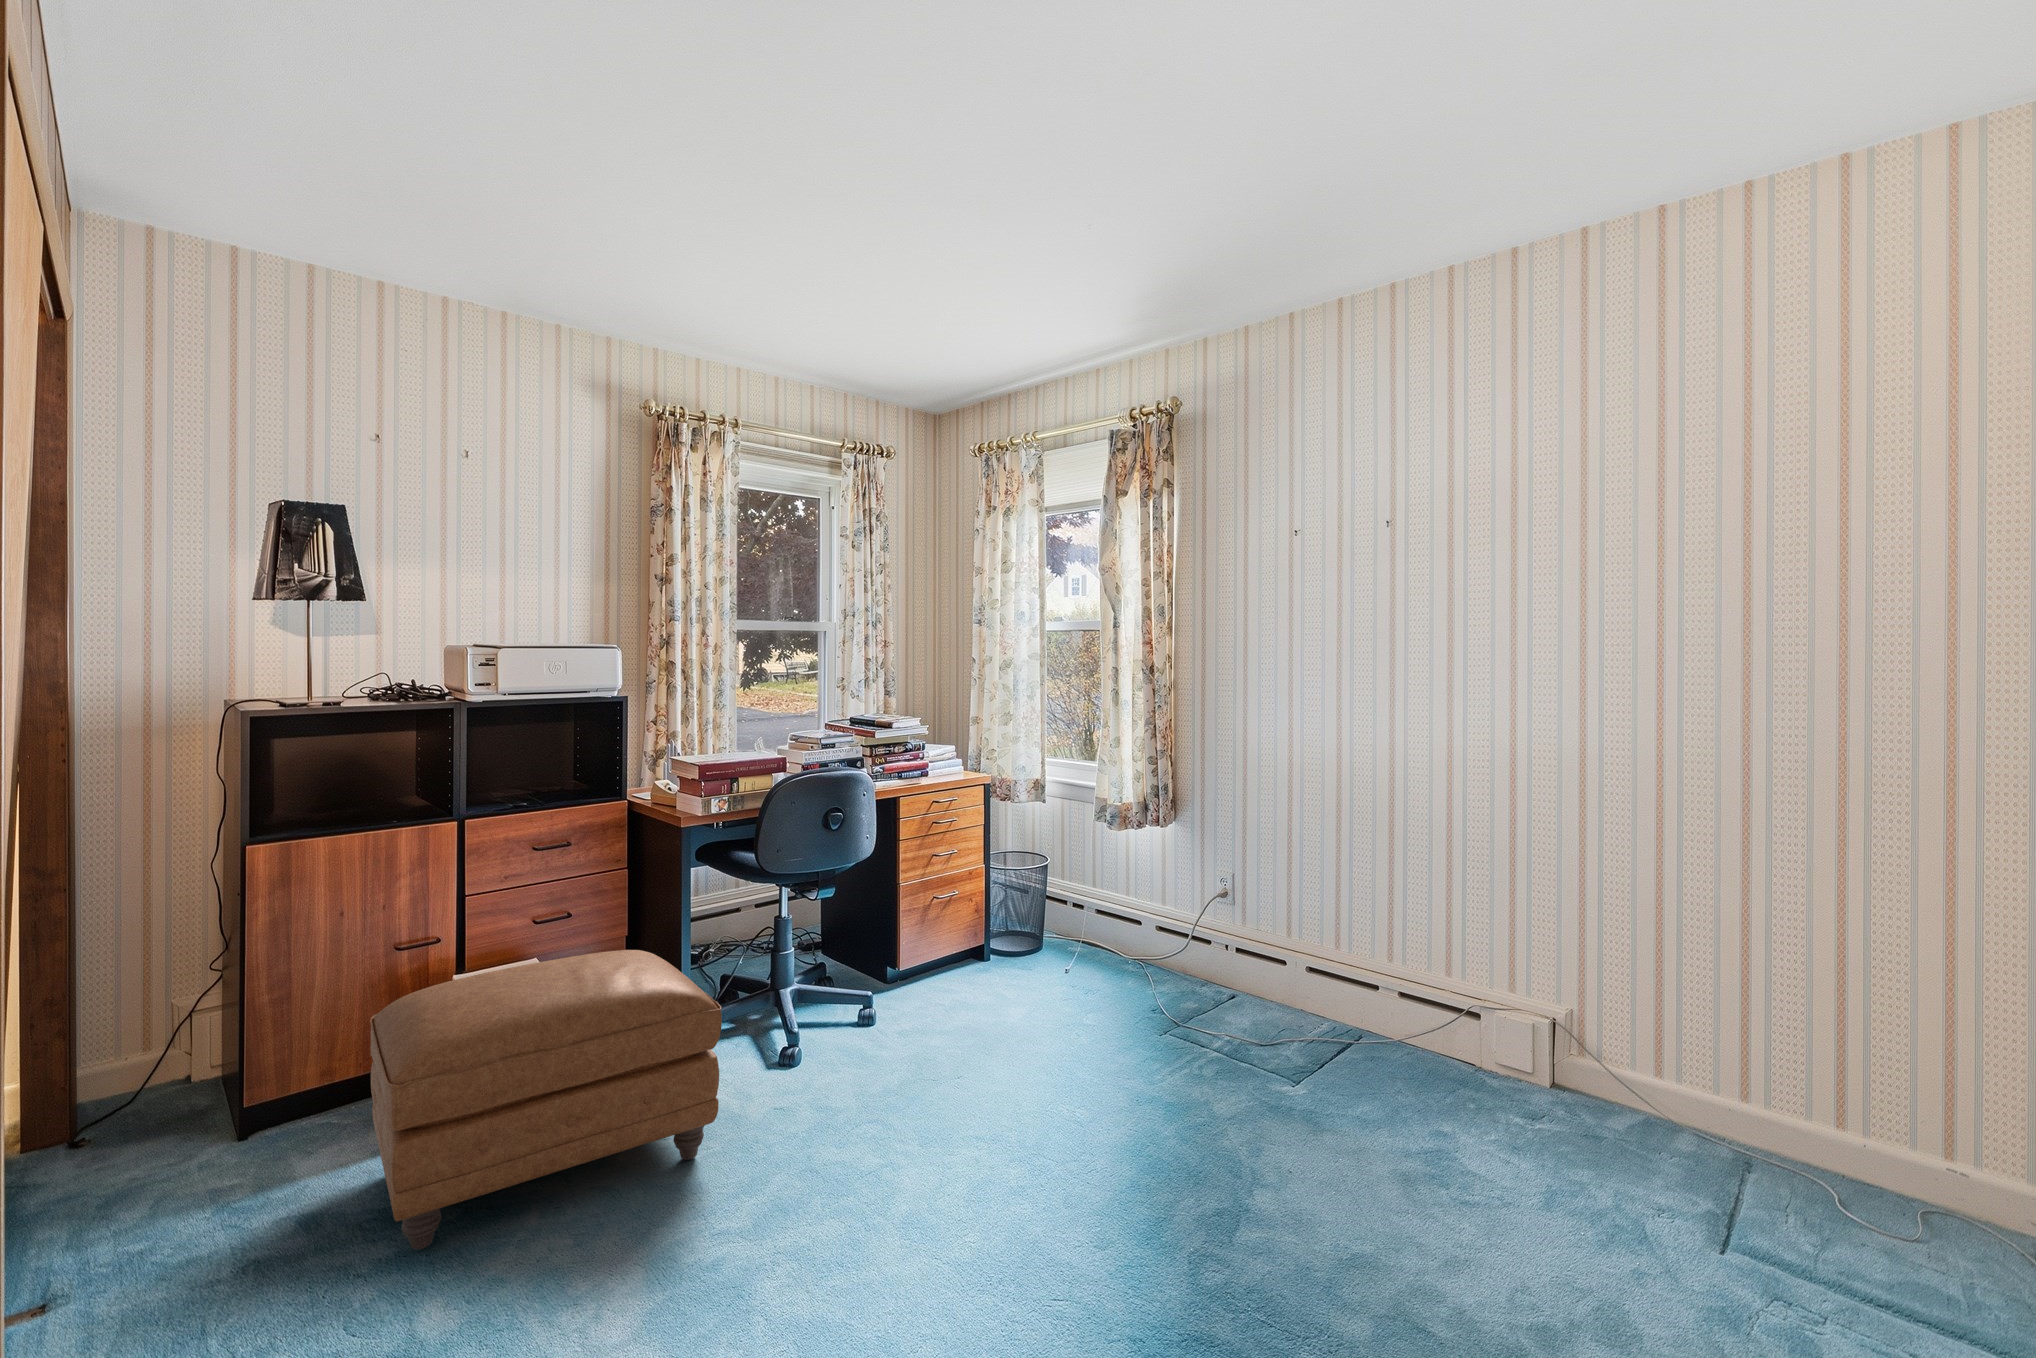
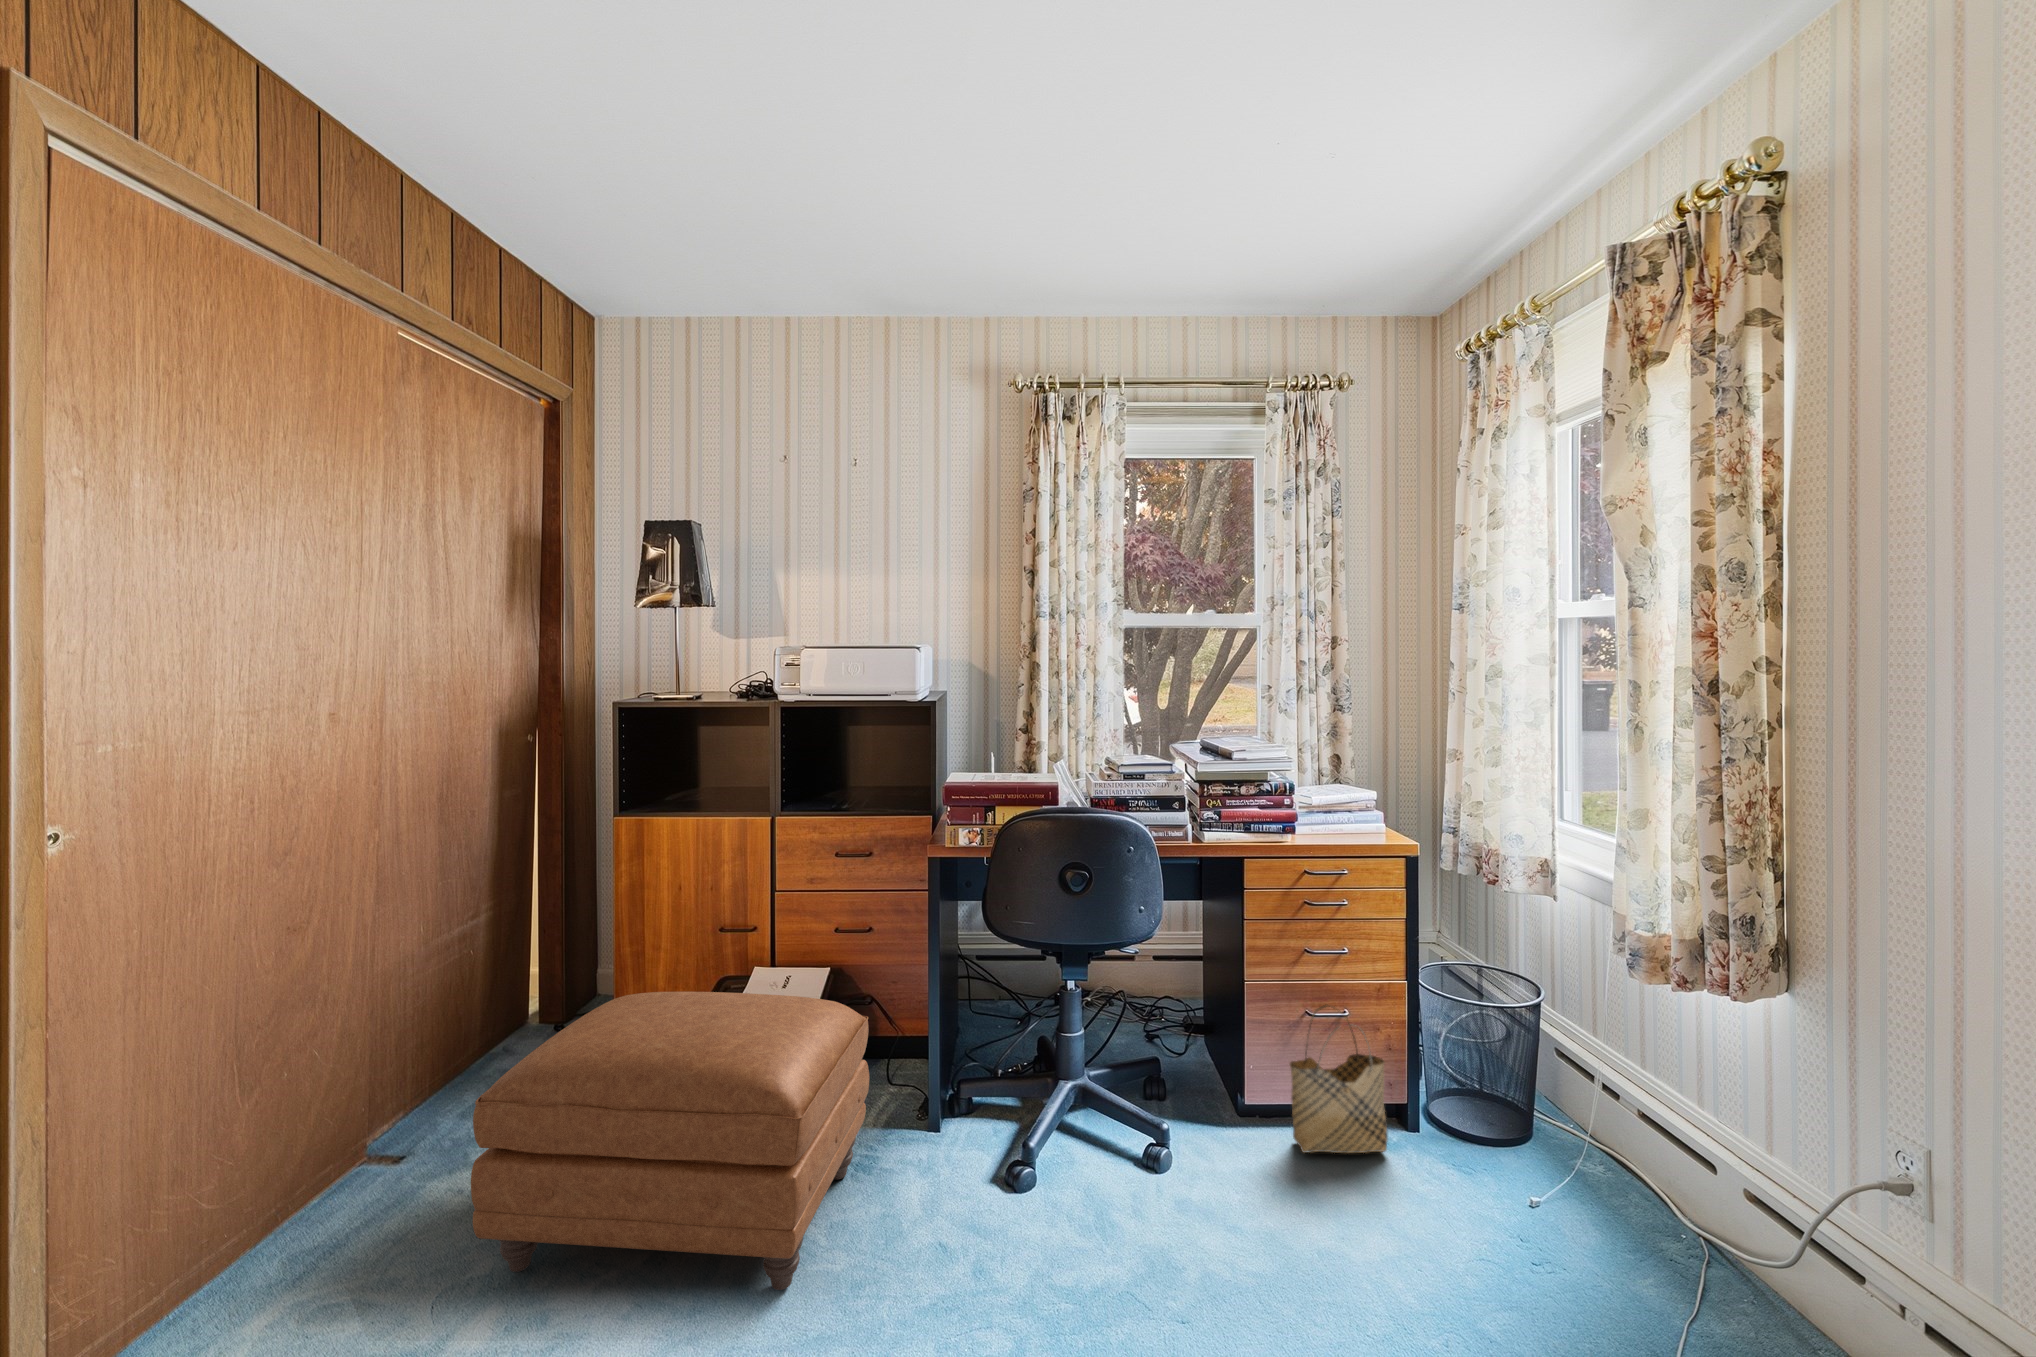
woven basket: none [935,889,989,986] -> present [1290,1005,1388,1153]

